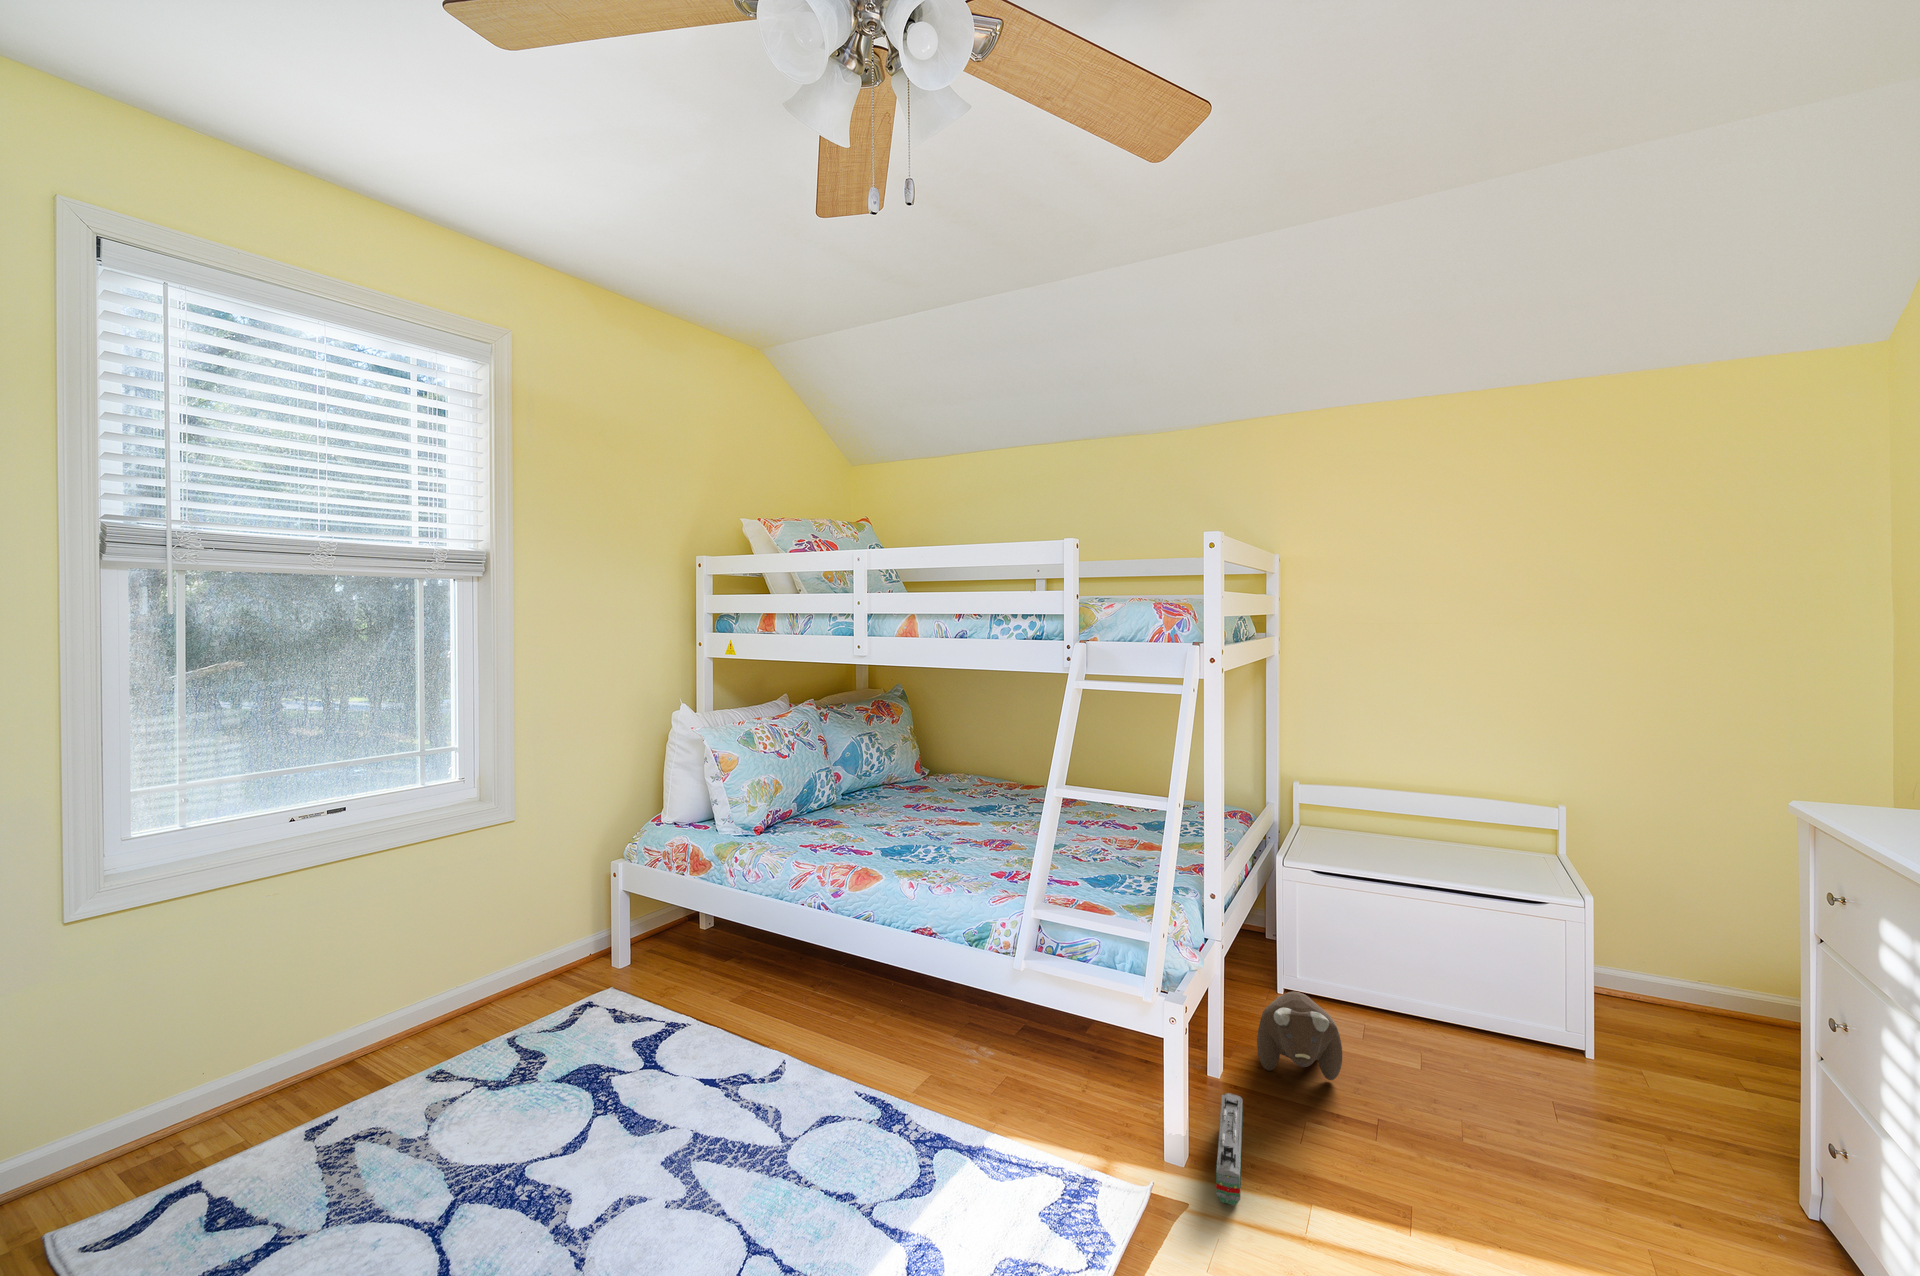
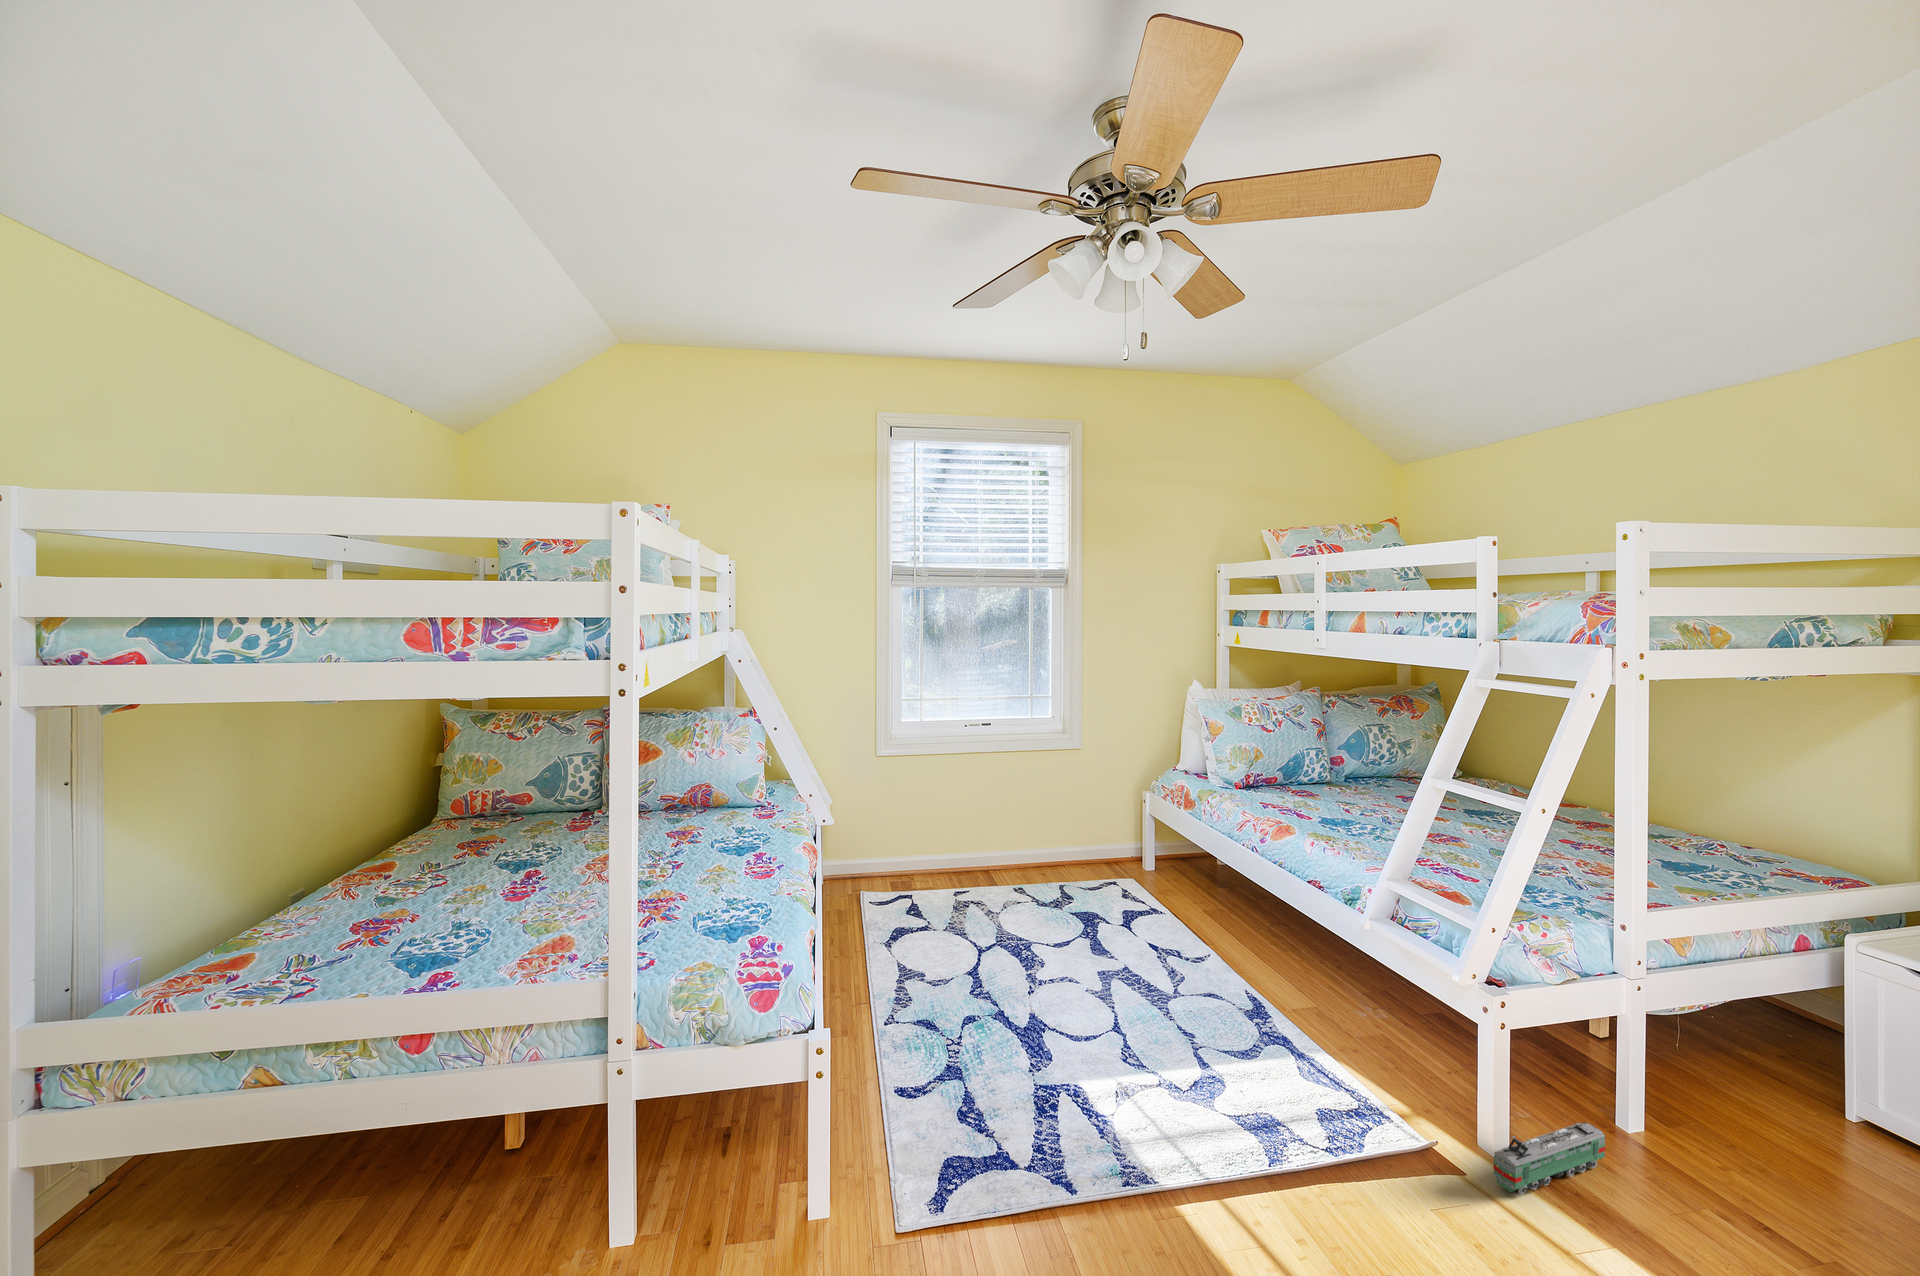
plush toy: present [1257,991,1342,1080] -> none [1696,1078,1836,1199]

